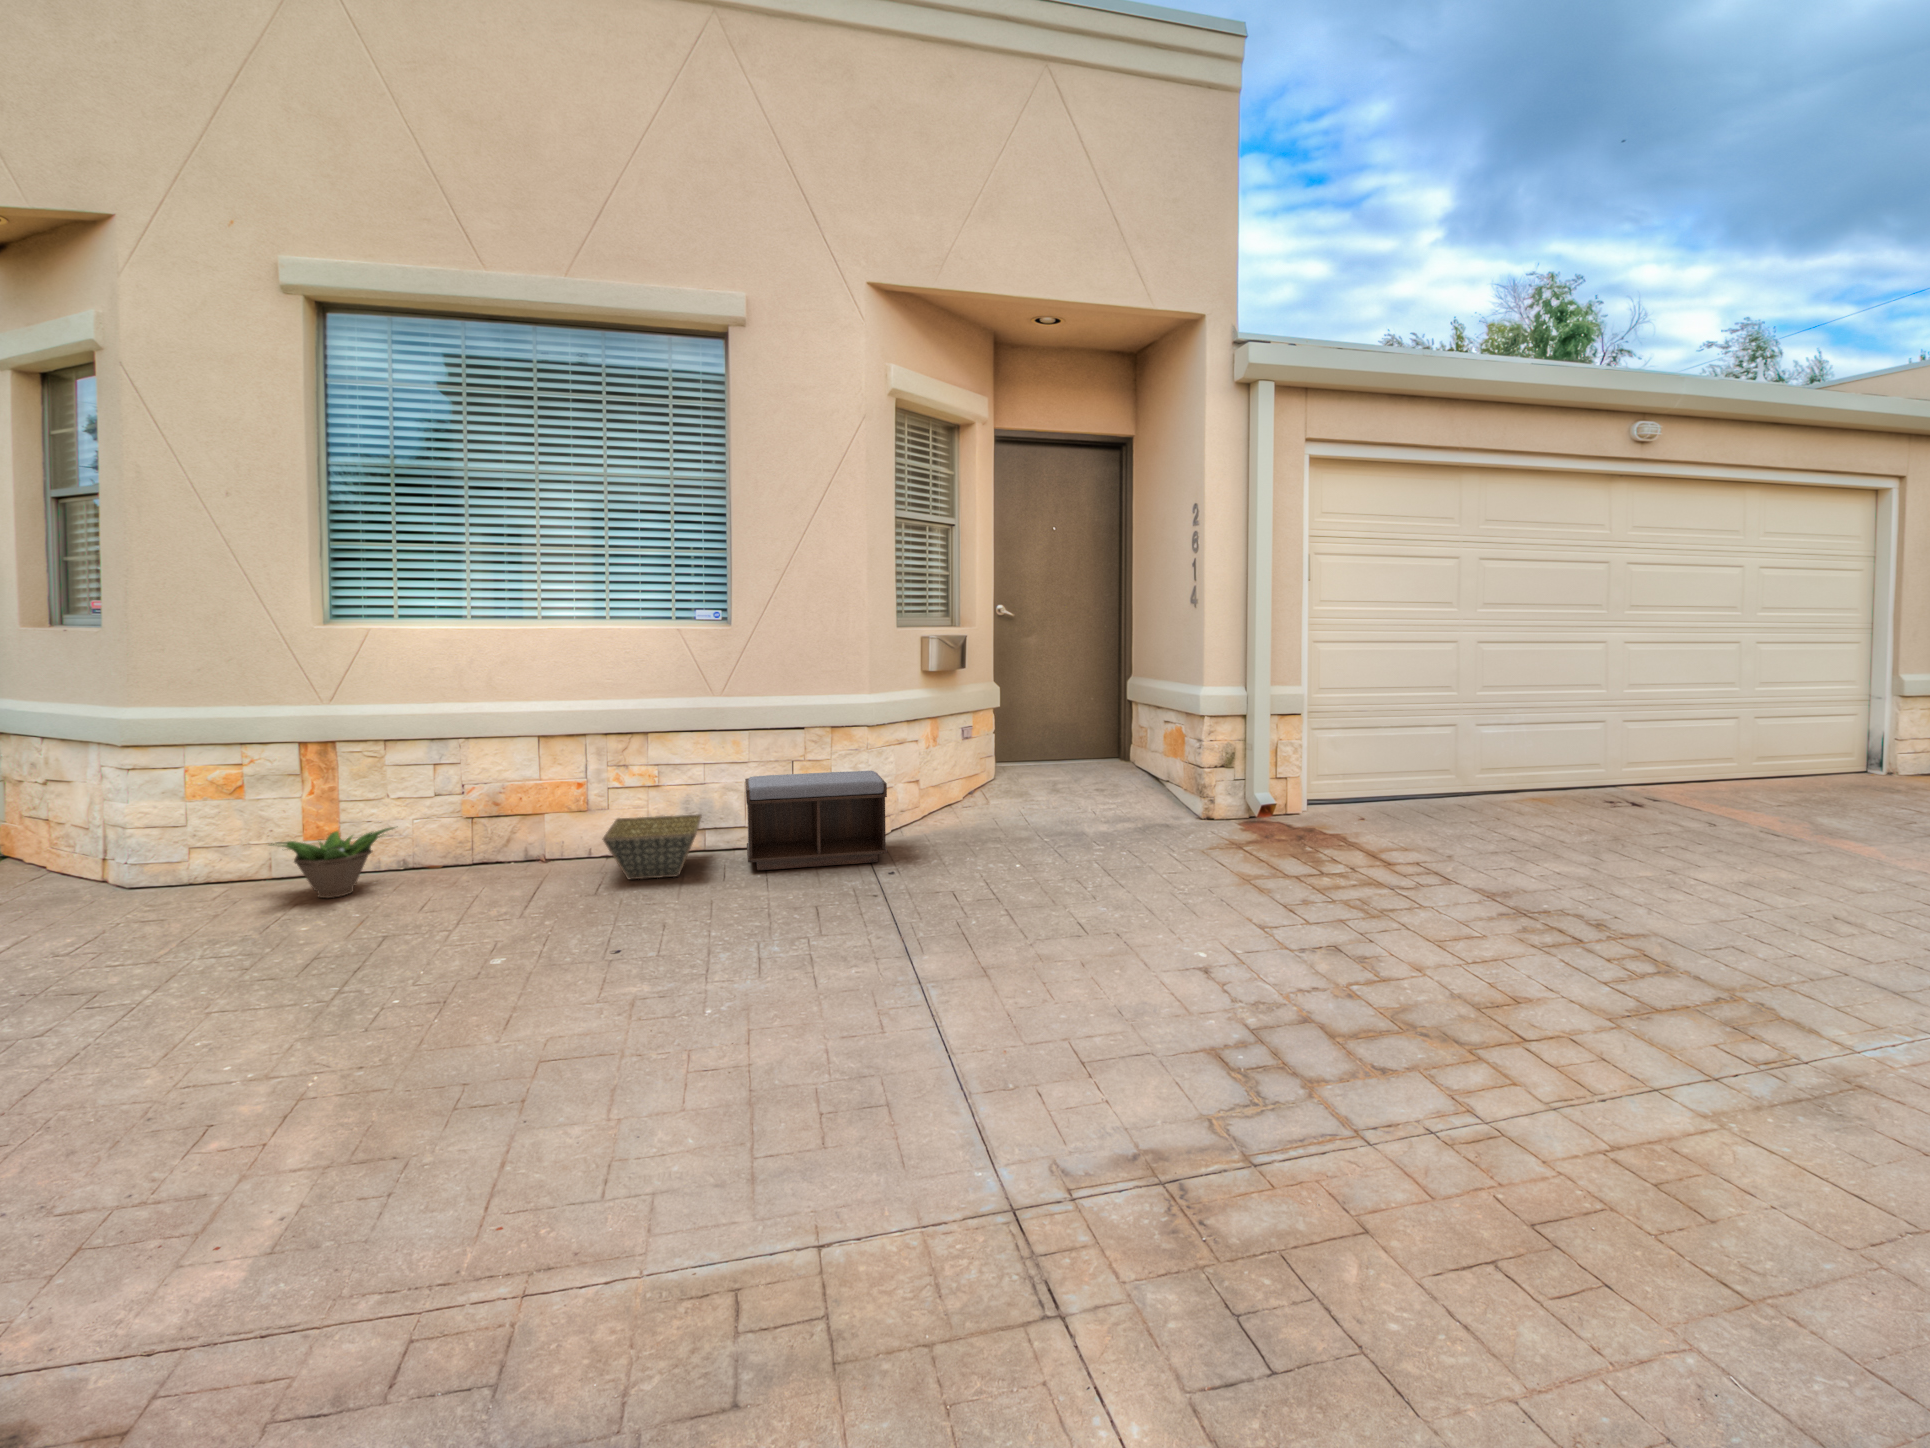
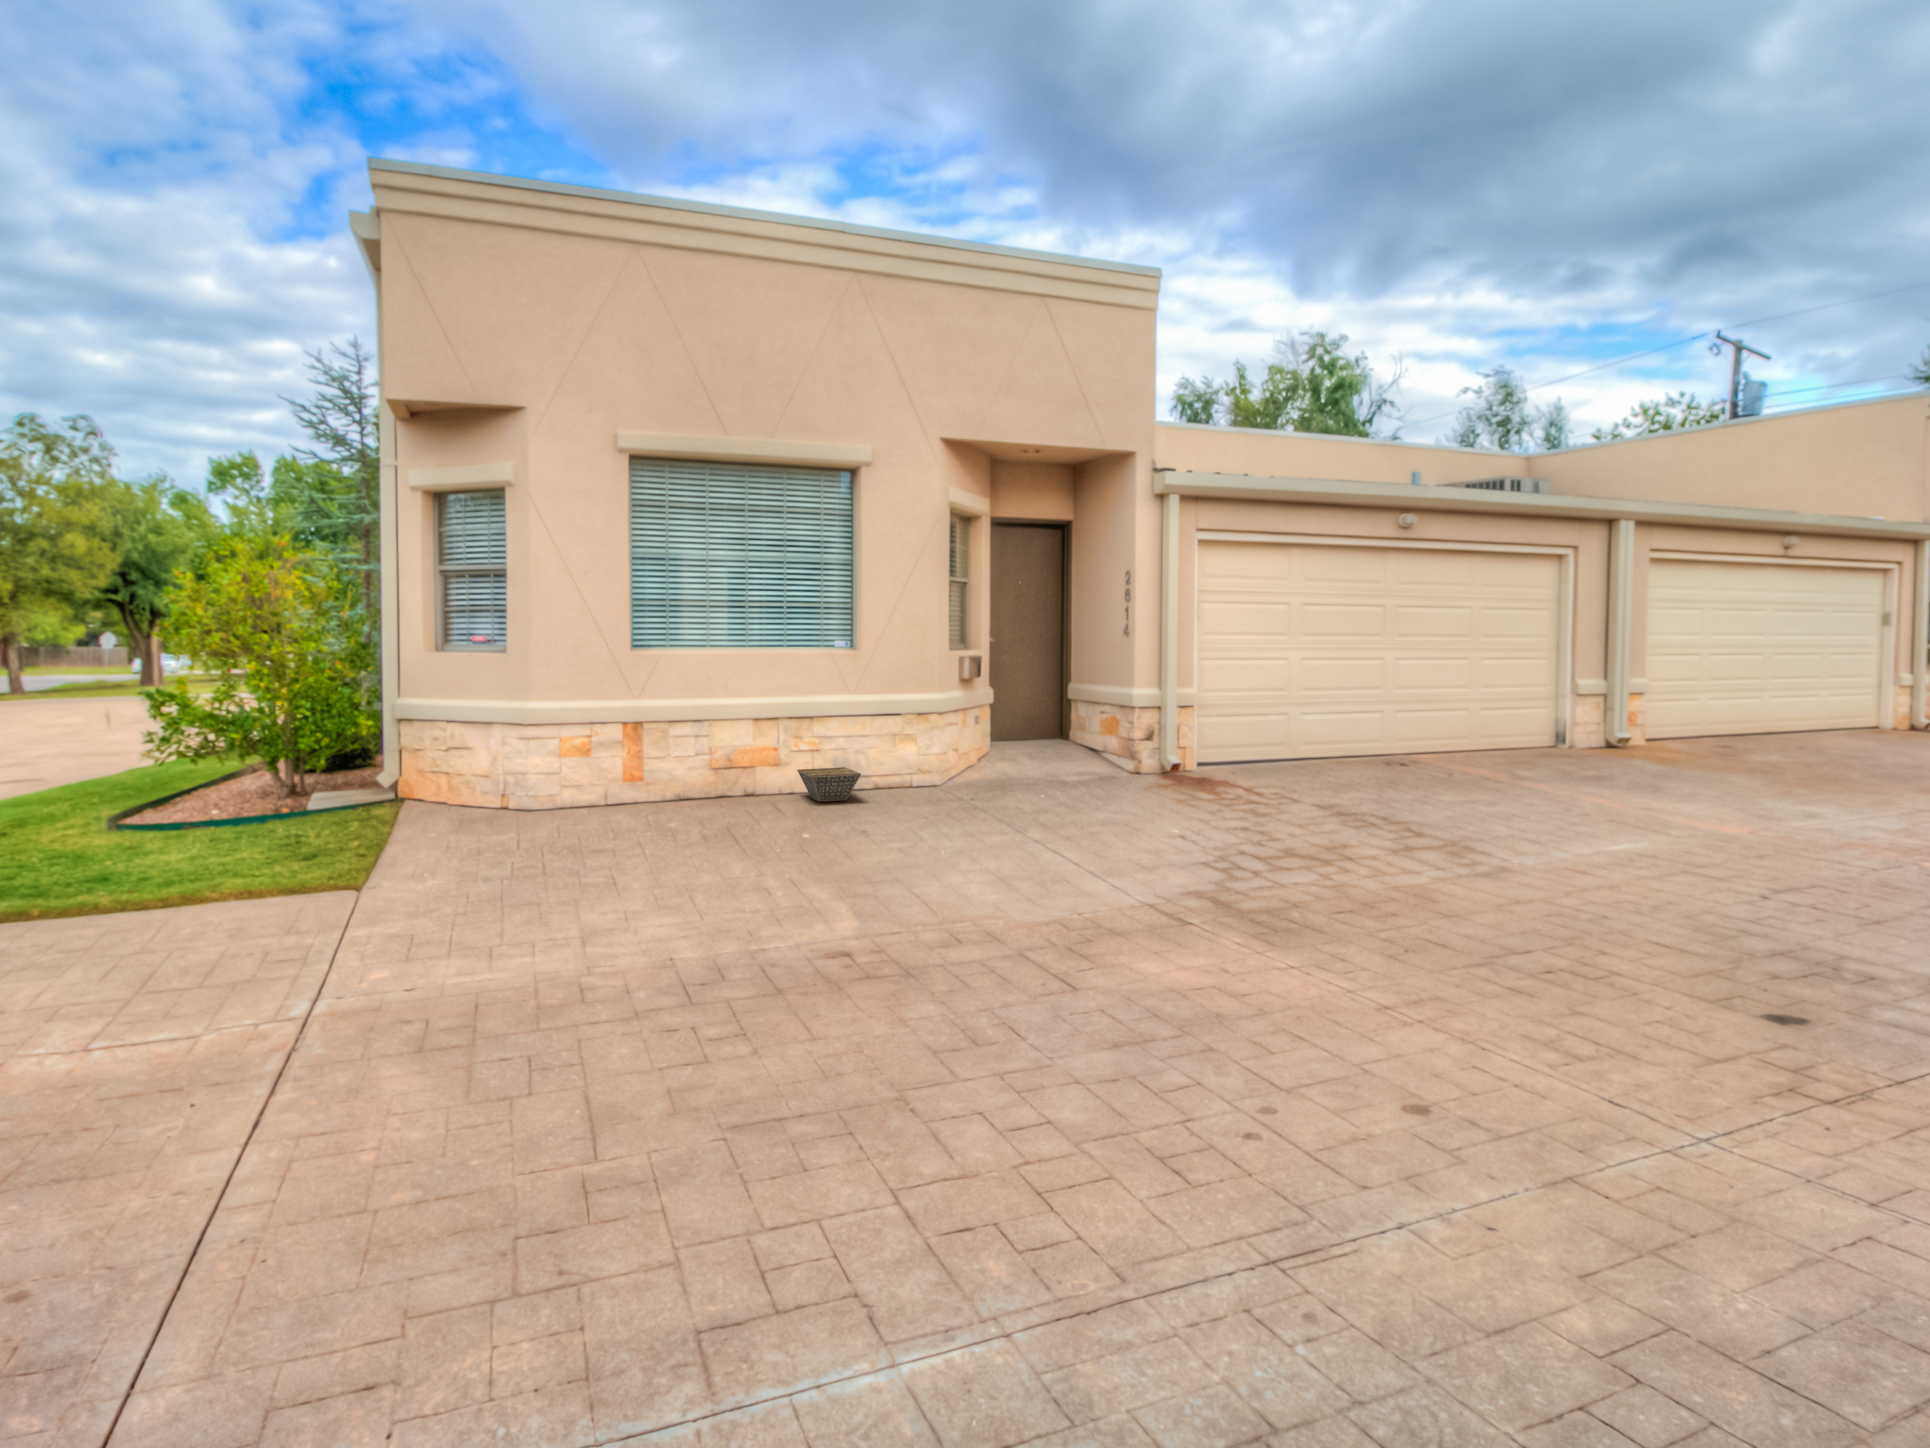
bench: present [745,771,887,870] -> none [871,741,961,797]
decorative plant: present [270,827,394,898] -> none [622,772,691,811]

